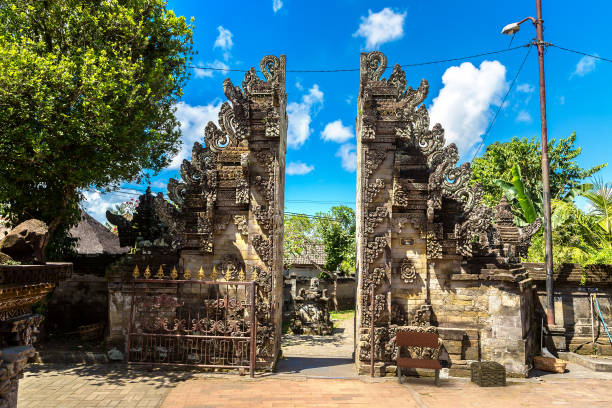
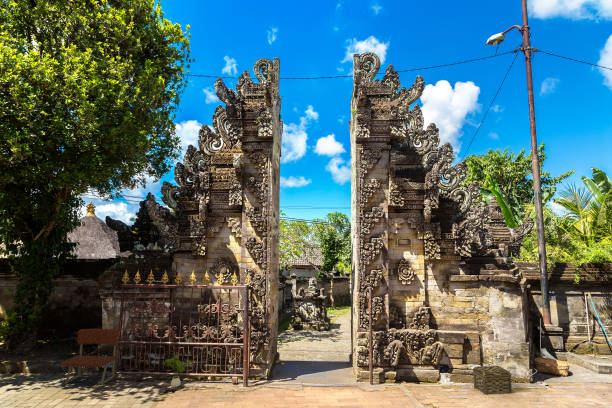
bench: present [396,332,442,387] -> present [60,329,118,385]
house plant: none [172,347,202,377] -> present [162,355,192,387]

